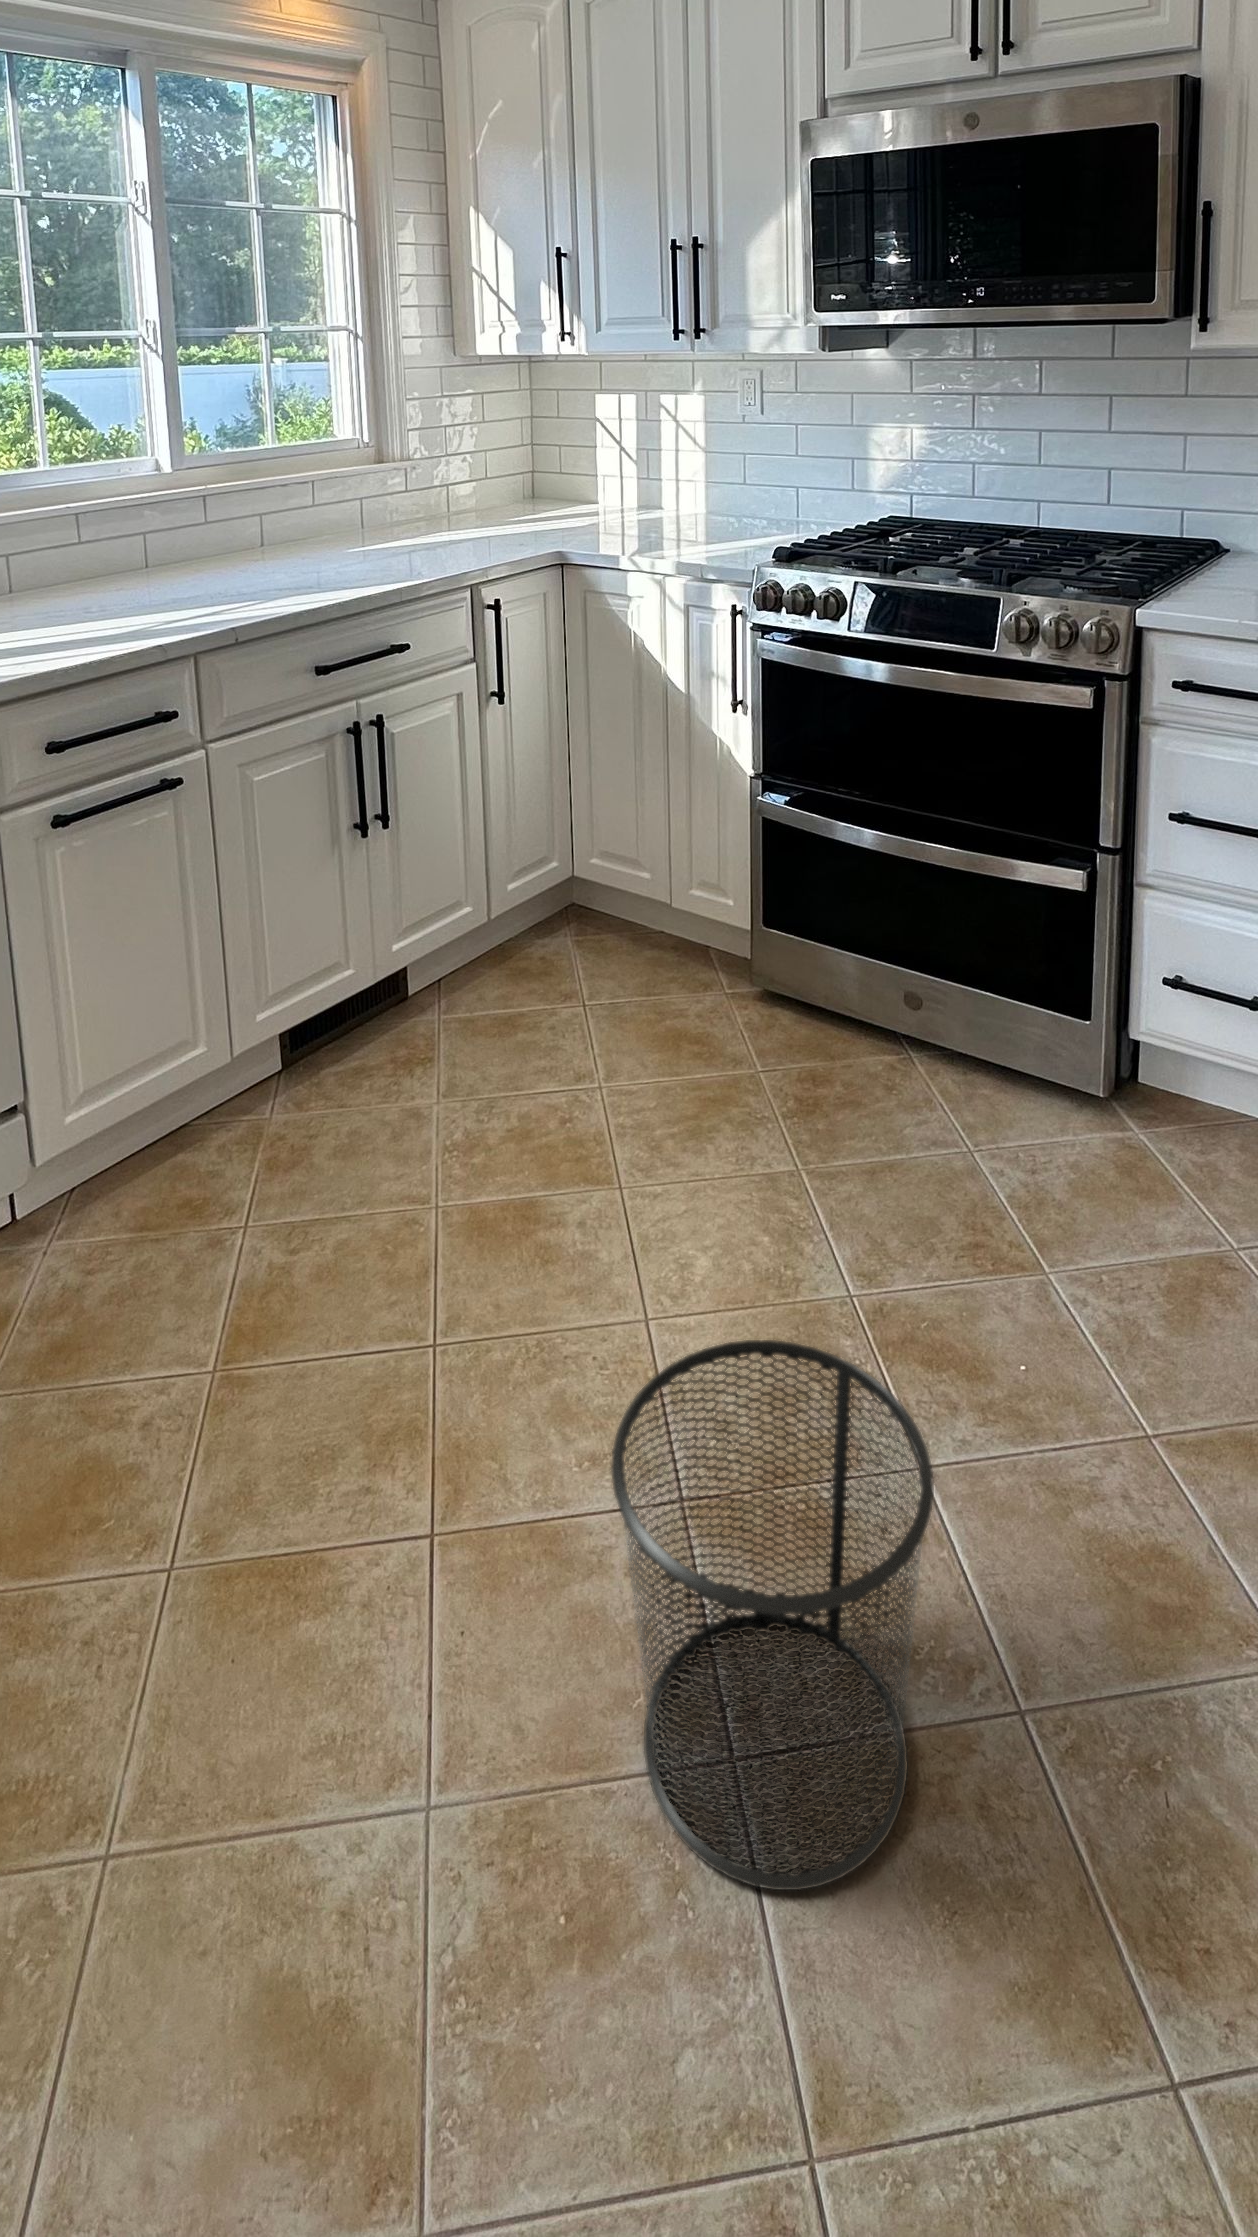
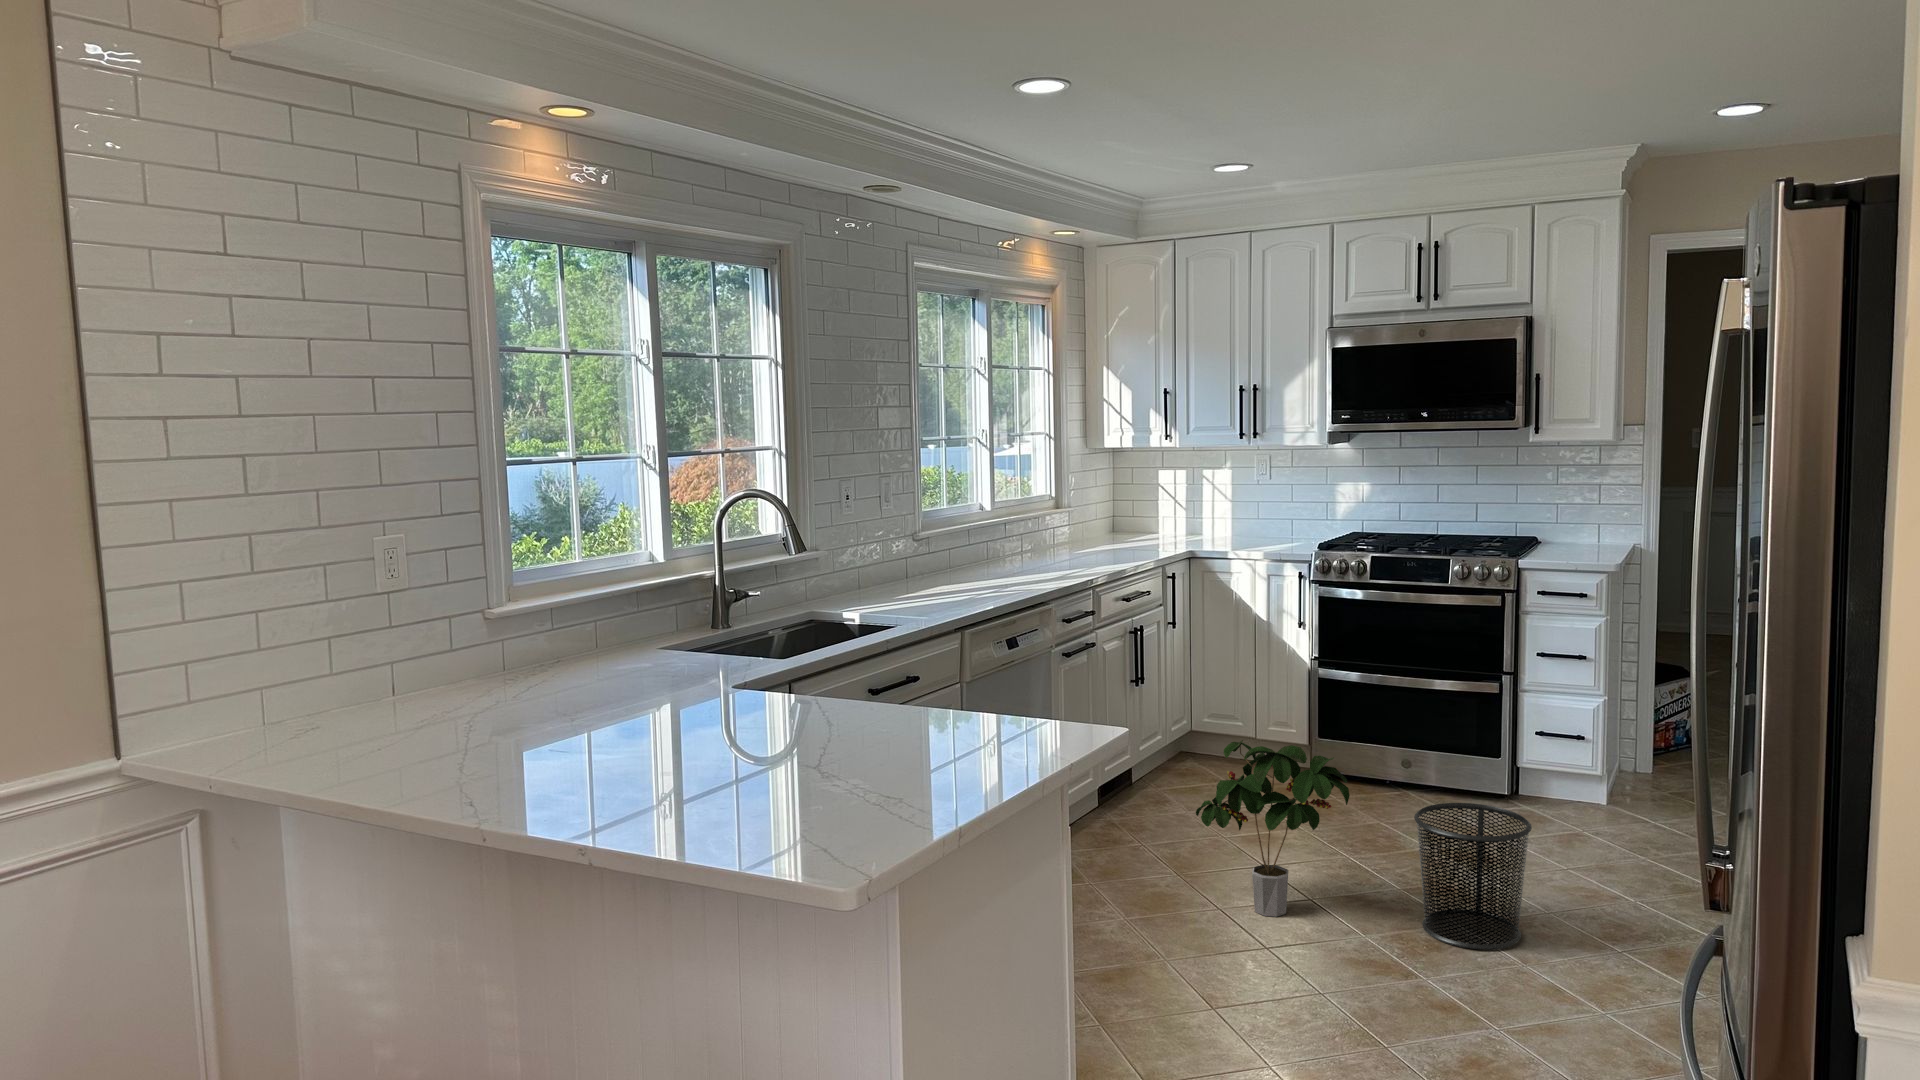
potted plant: none [194,1100,469,1582] -> present [1196,740,1350,917]

